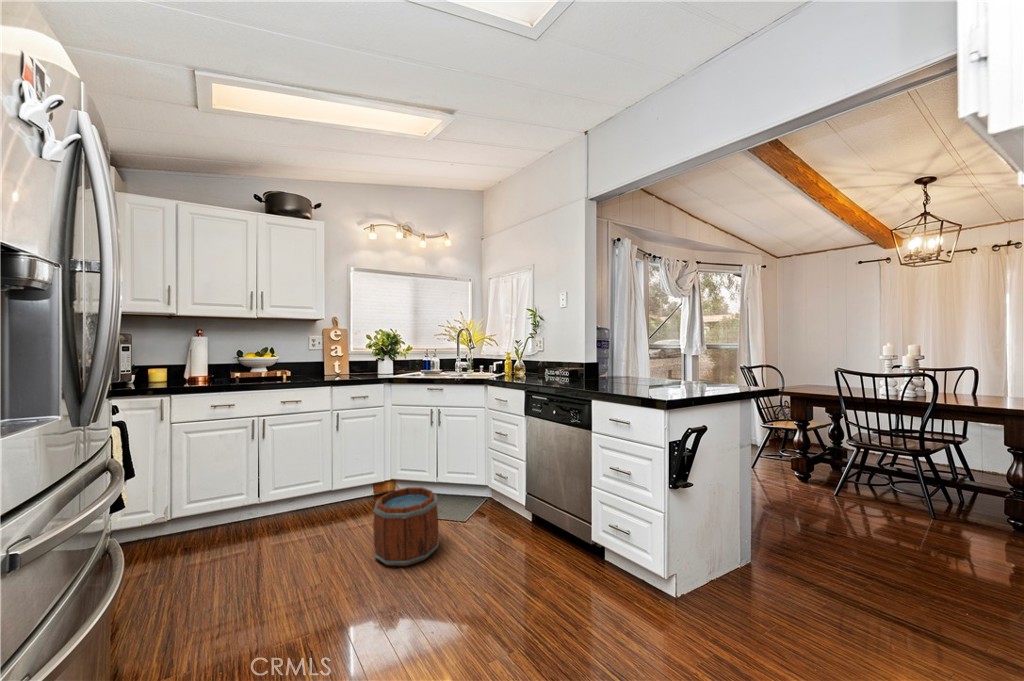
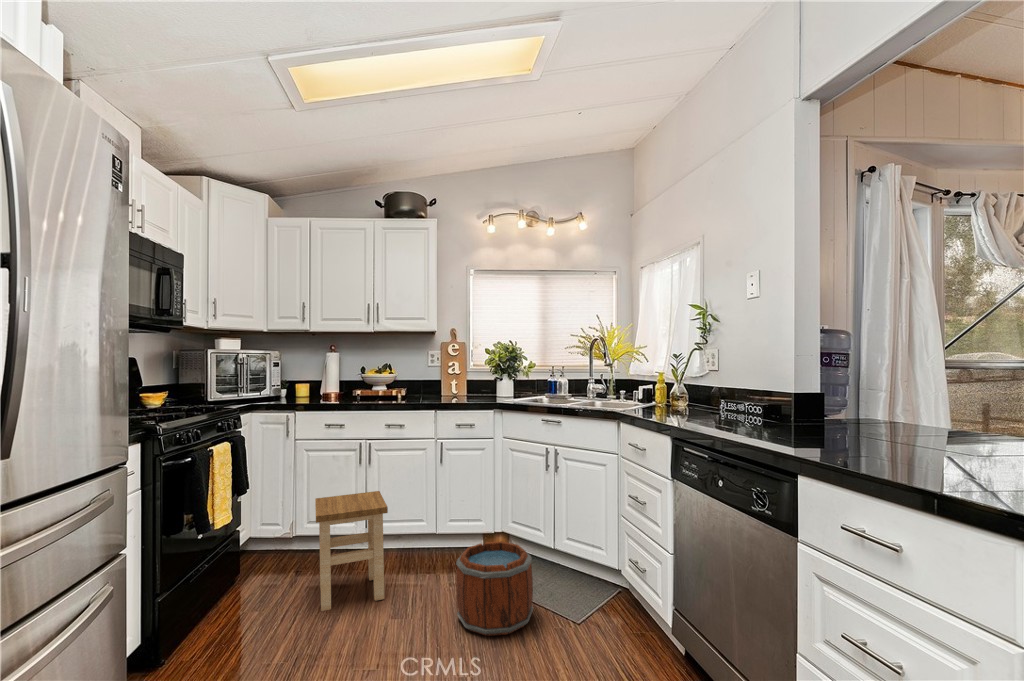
stool: none [208,462,298,587] -> present [315,491,388,611]

